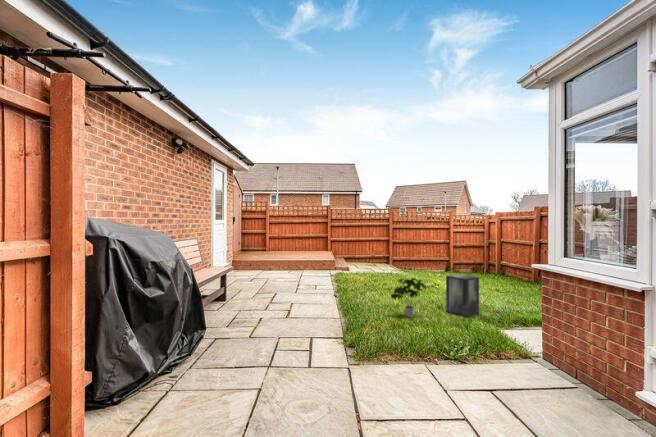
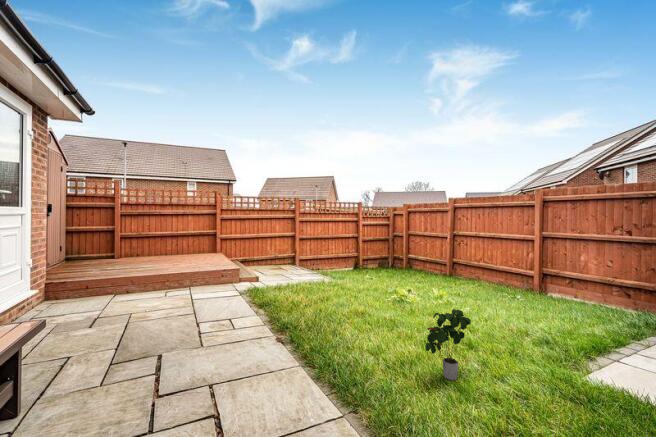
storage box: present [446,274,479,317] -> none [475,288,515,358]

